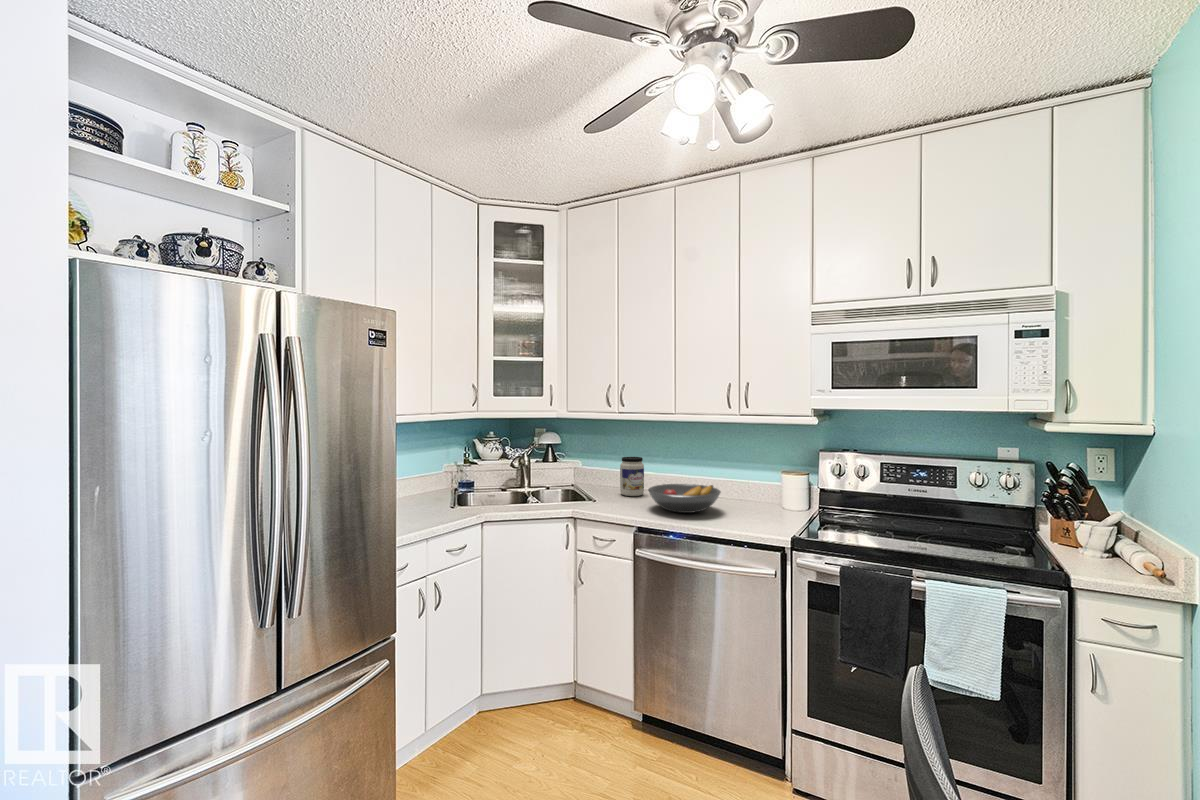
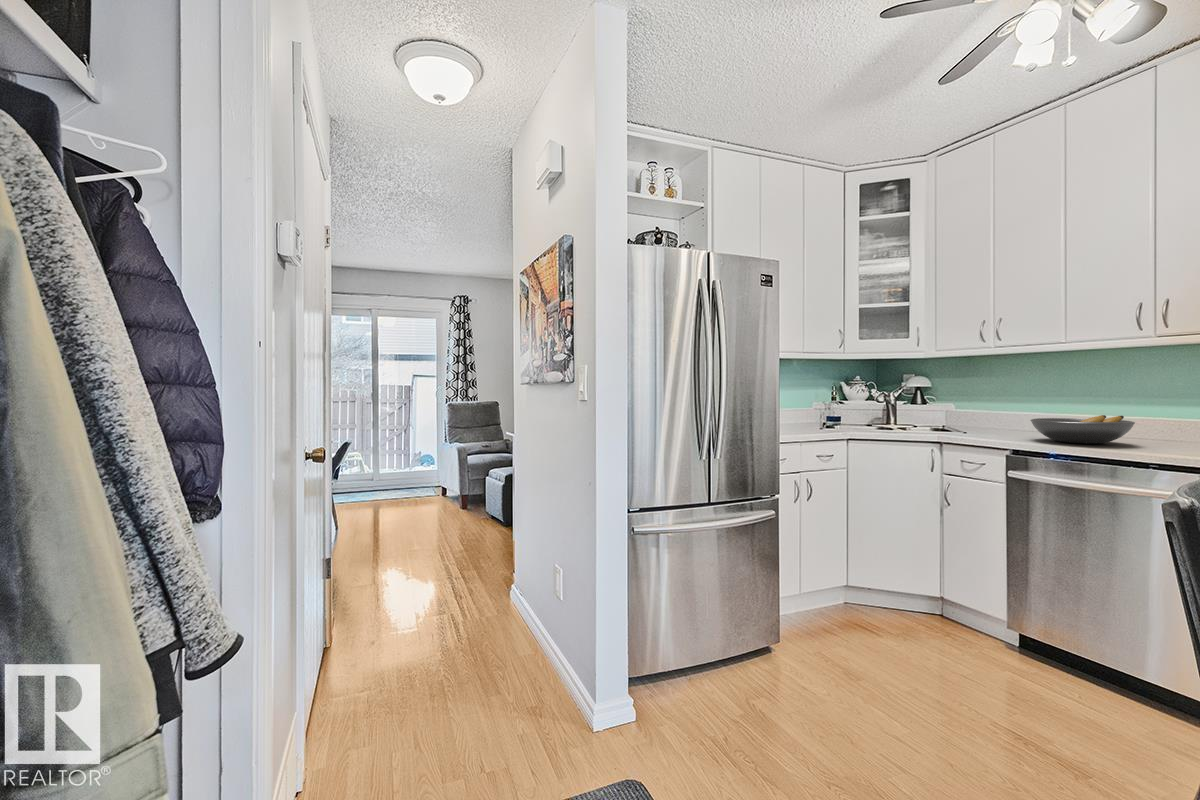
jar: present [620,457,644,496] -> none [999,395,1030,433]

